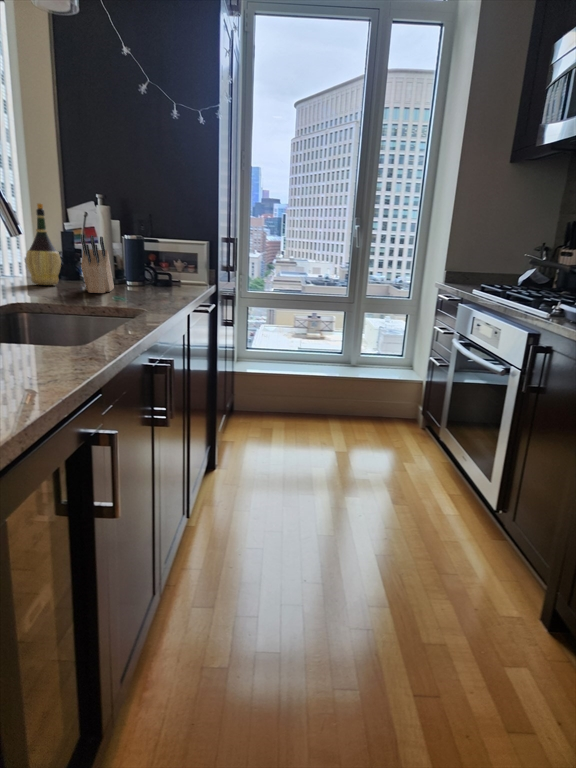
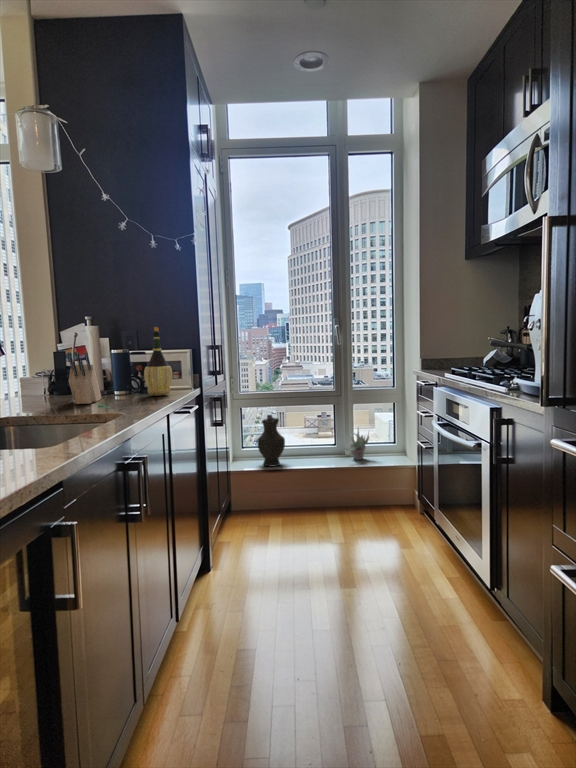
wine bottle: present [26,203,61,285] -> present [144,327,172,396]
decorative vase: none [265,316,293,370] -> present [257,415,285,466]
succulent plant: none [353,336,380,369] -> present [345,429,369,460]

